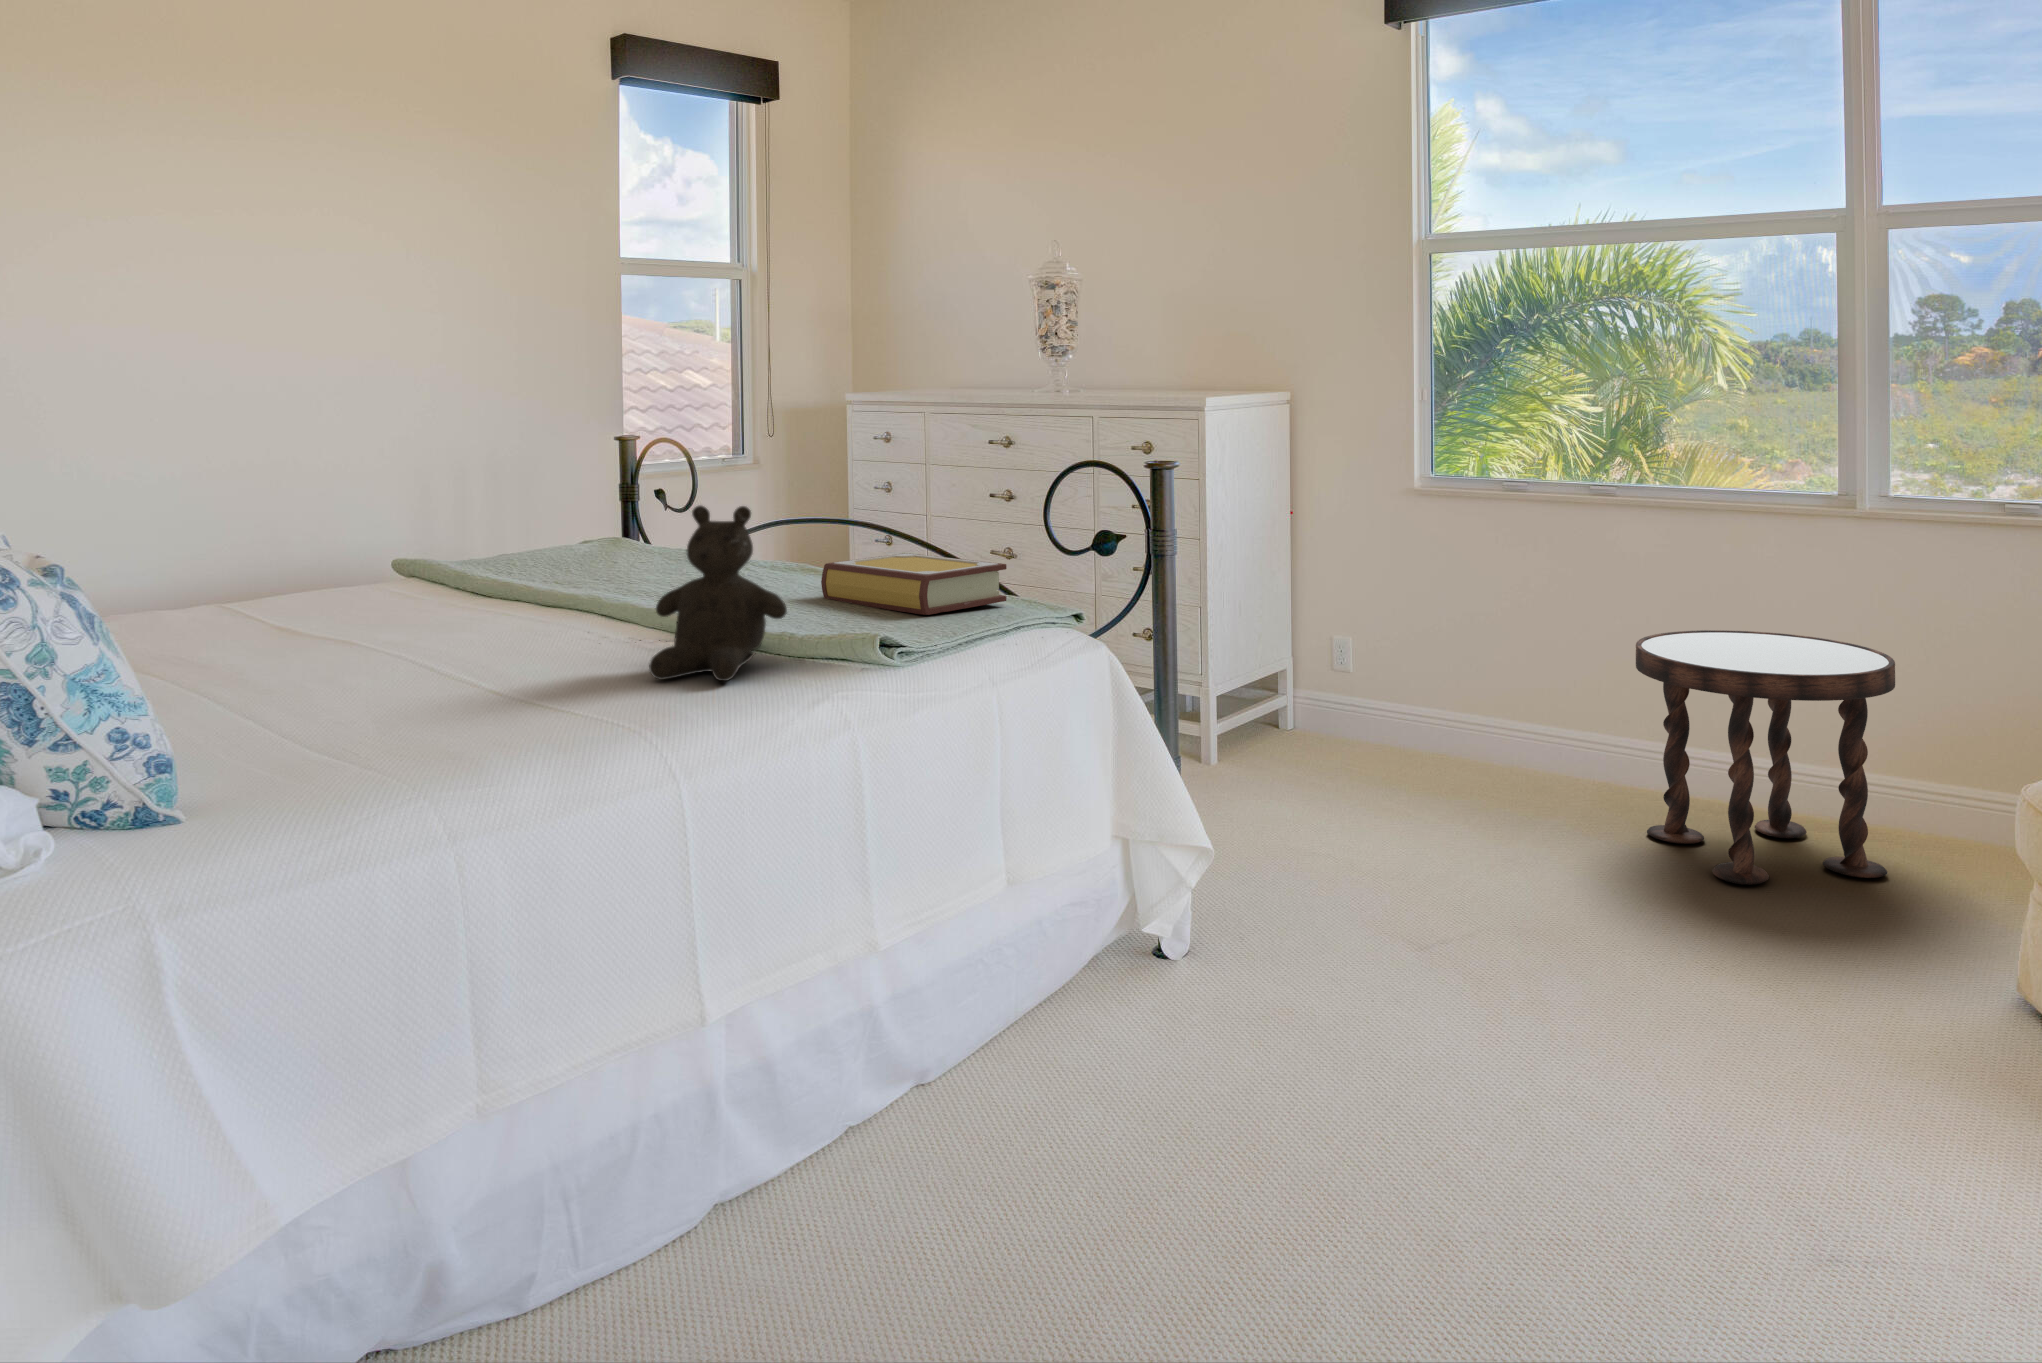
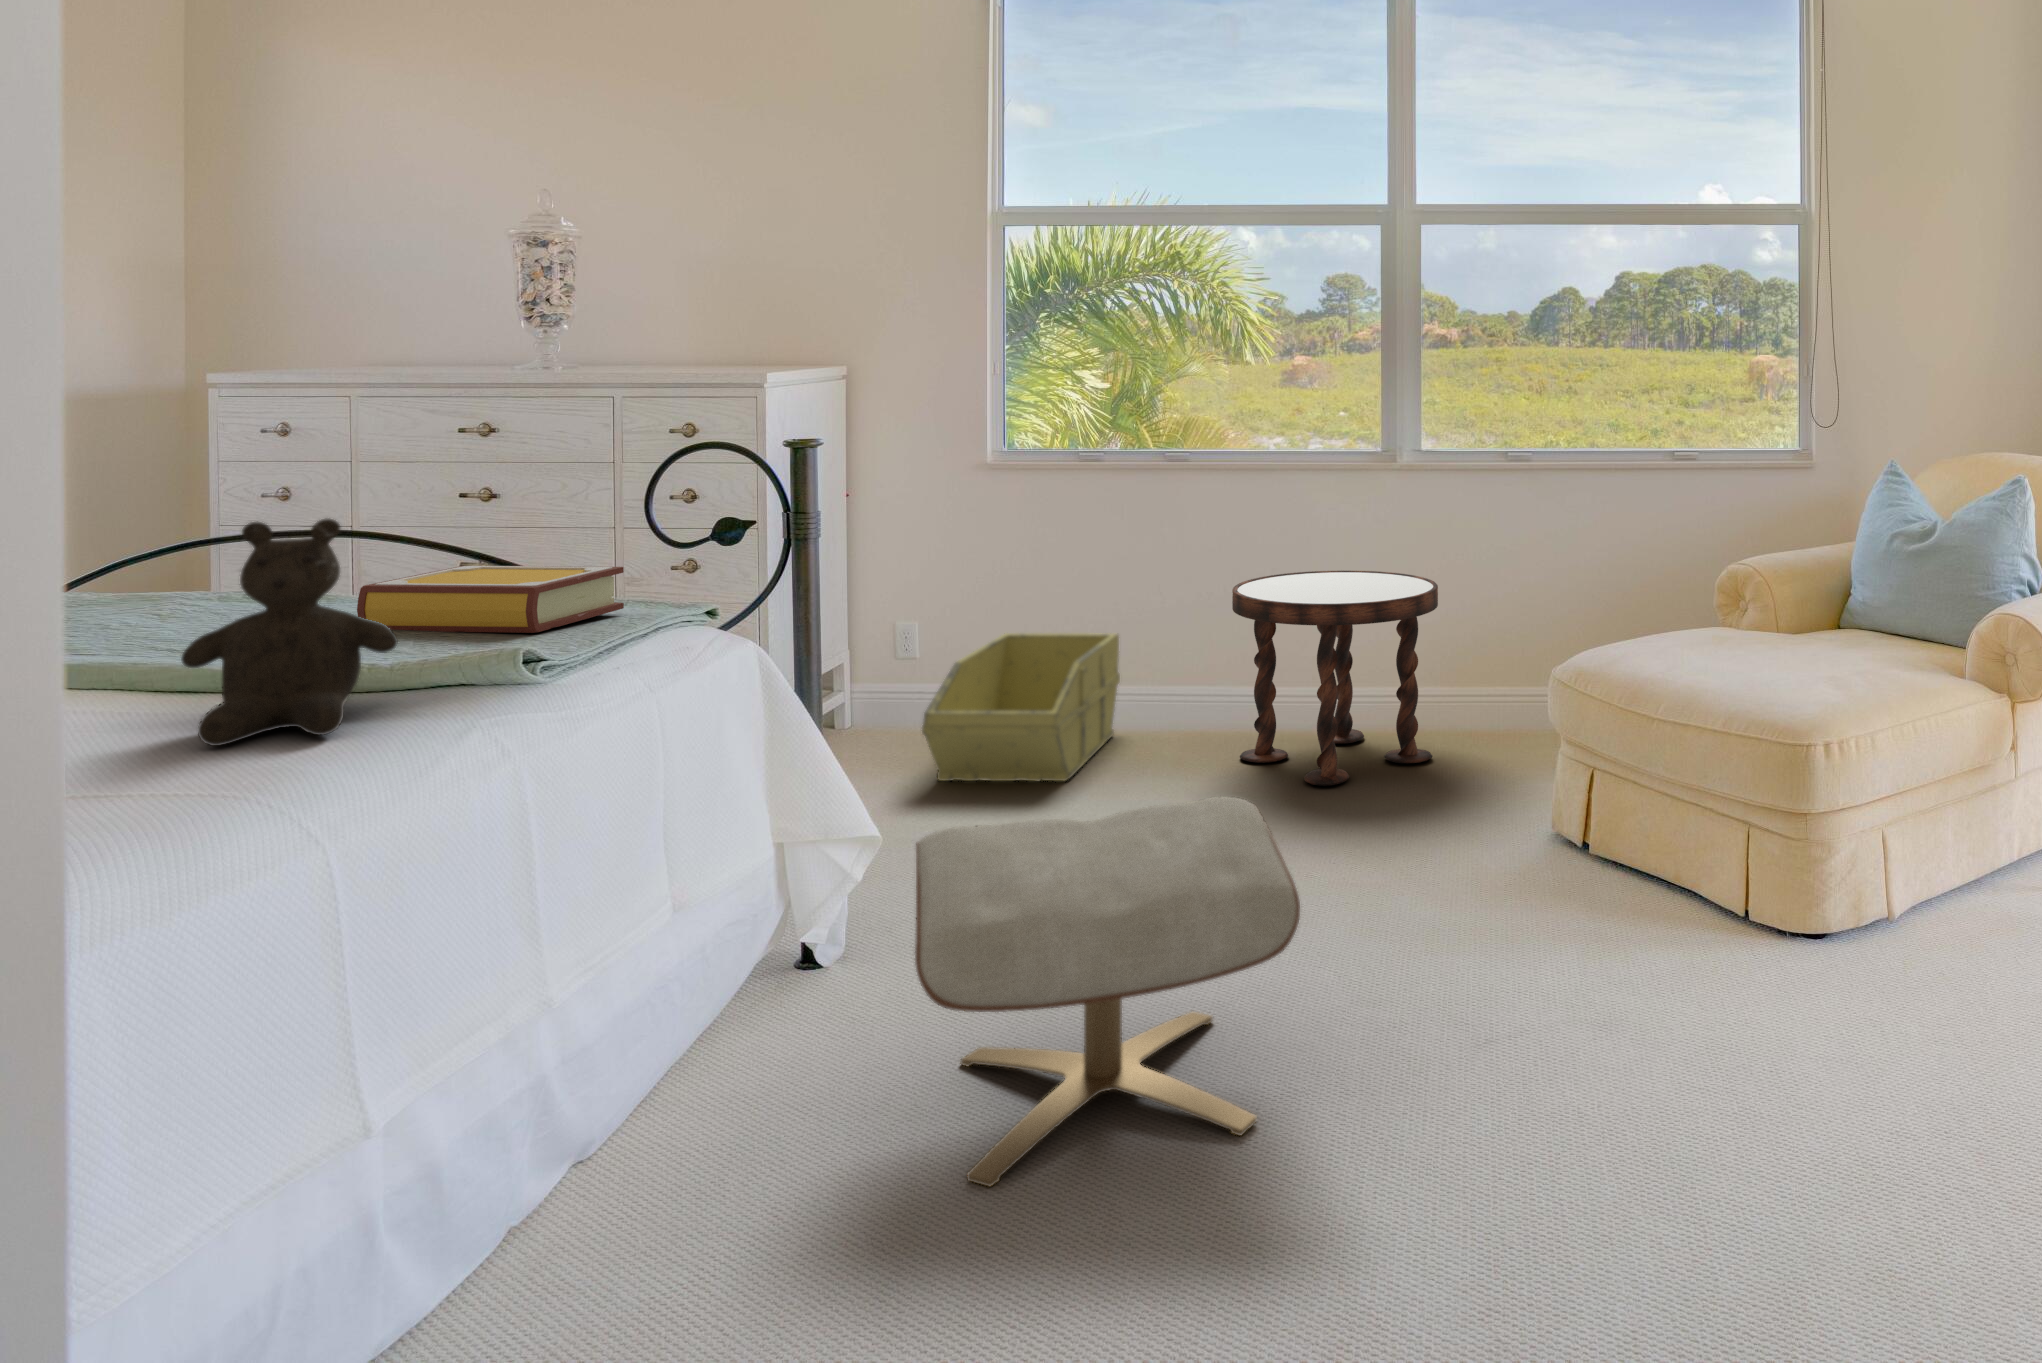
storage bin: none [1317,662,1530,824] -> present [922,633,1120,781]
ottoman: none [1147,853,1555,1274] -> present [915,796,1300,1186]

